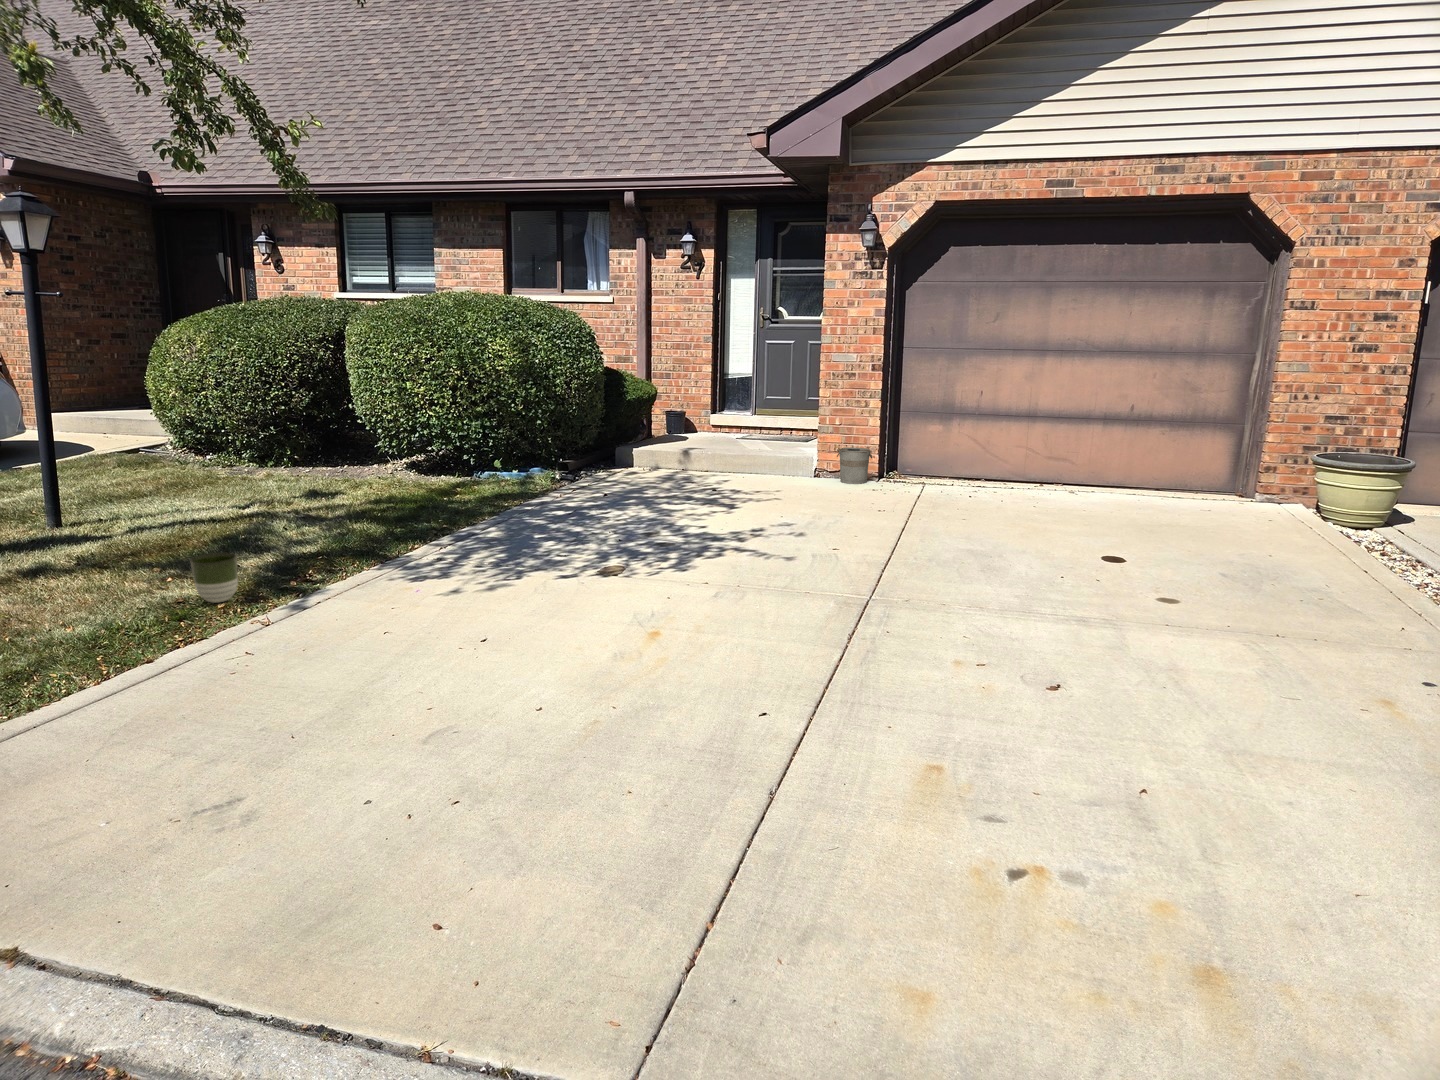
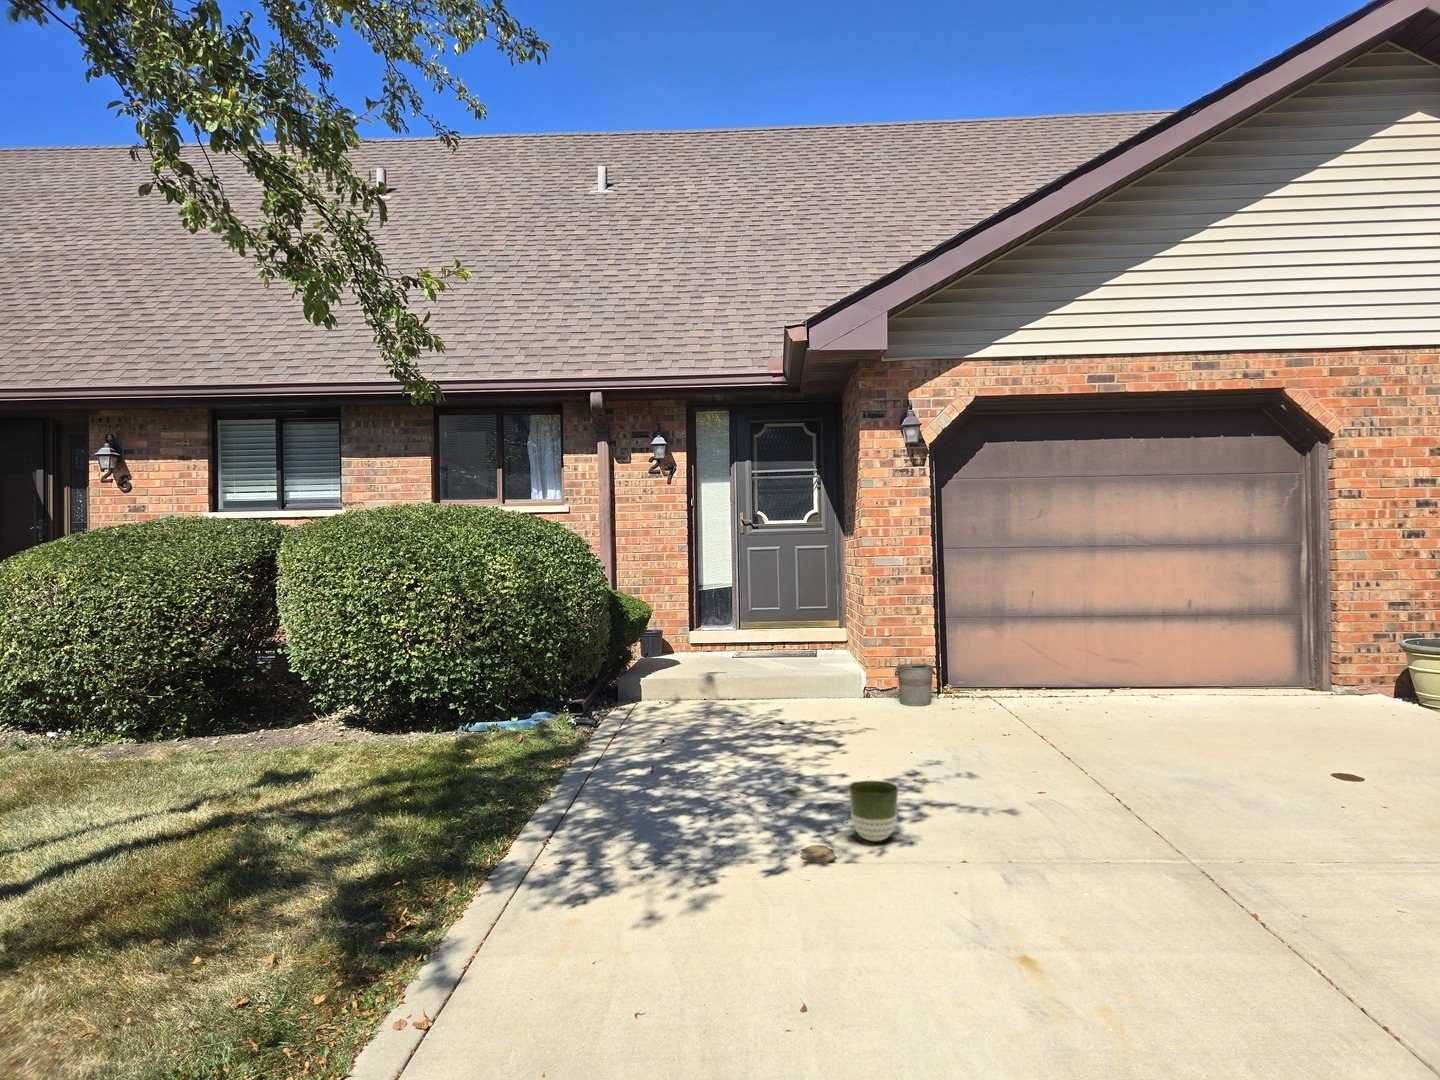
planter: present [191,553,238,603] -> present [849,781,898,841]

